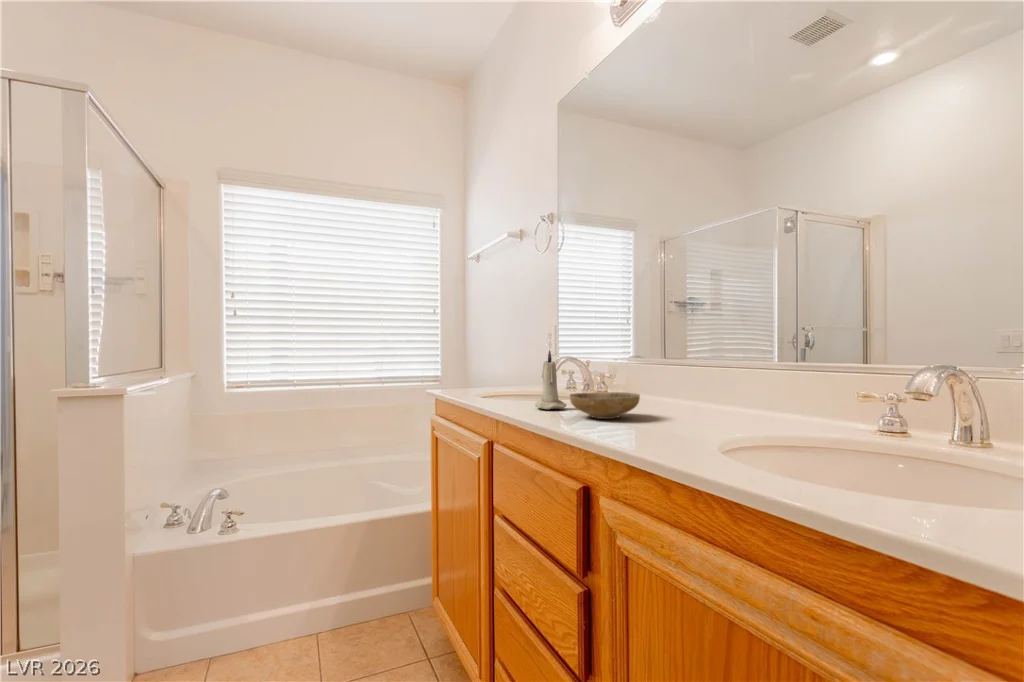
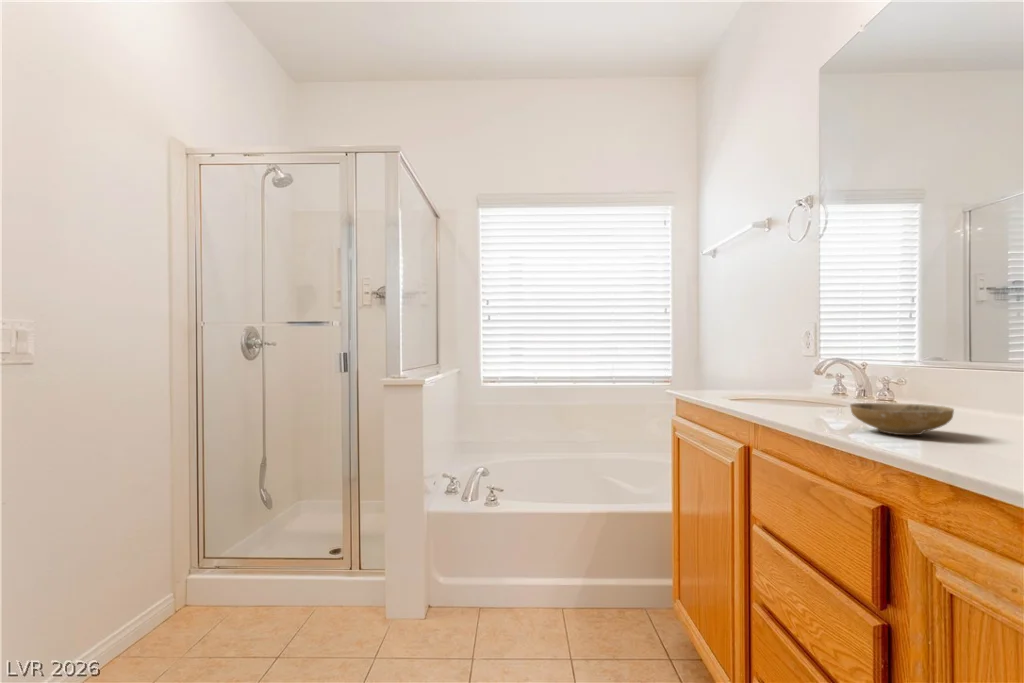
candle: present [535,350,567,409] -> none [801,353,843,420]

